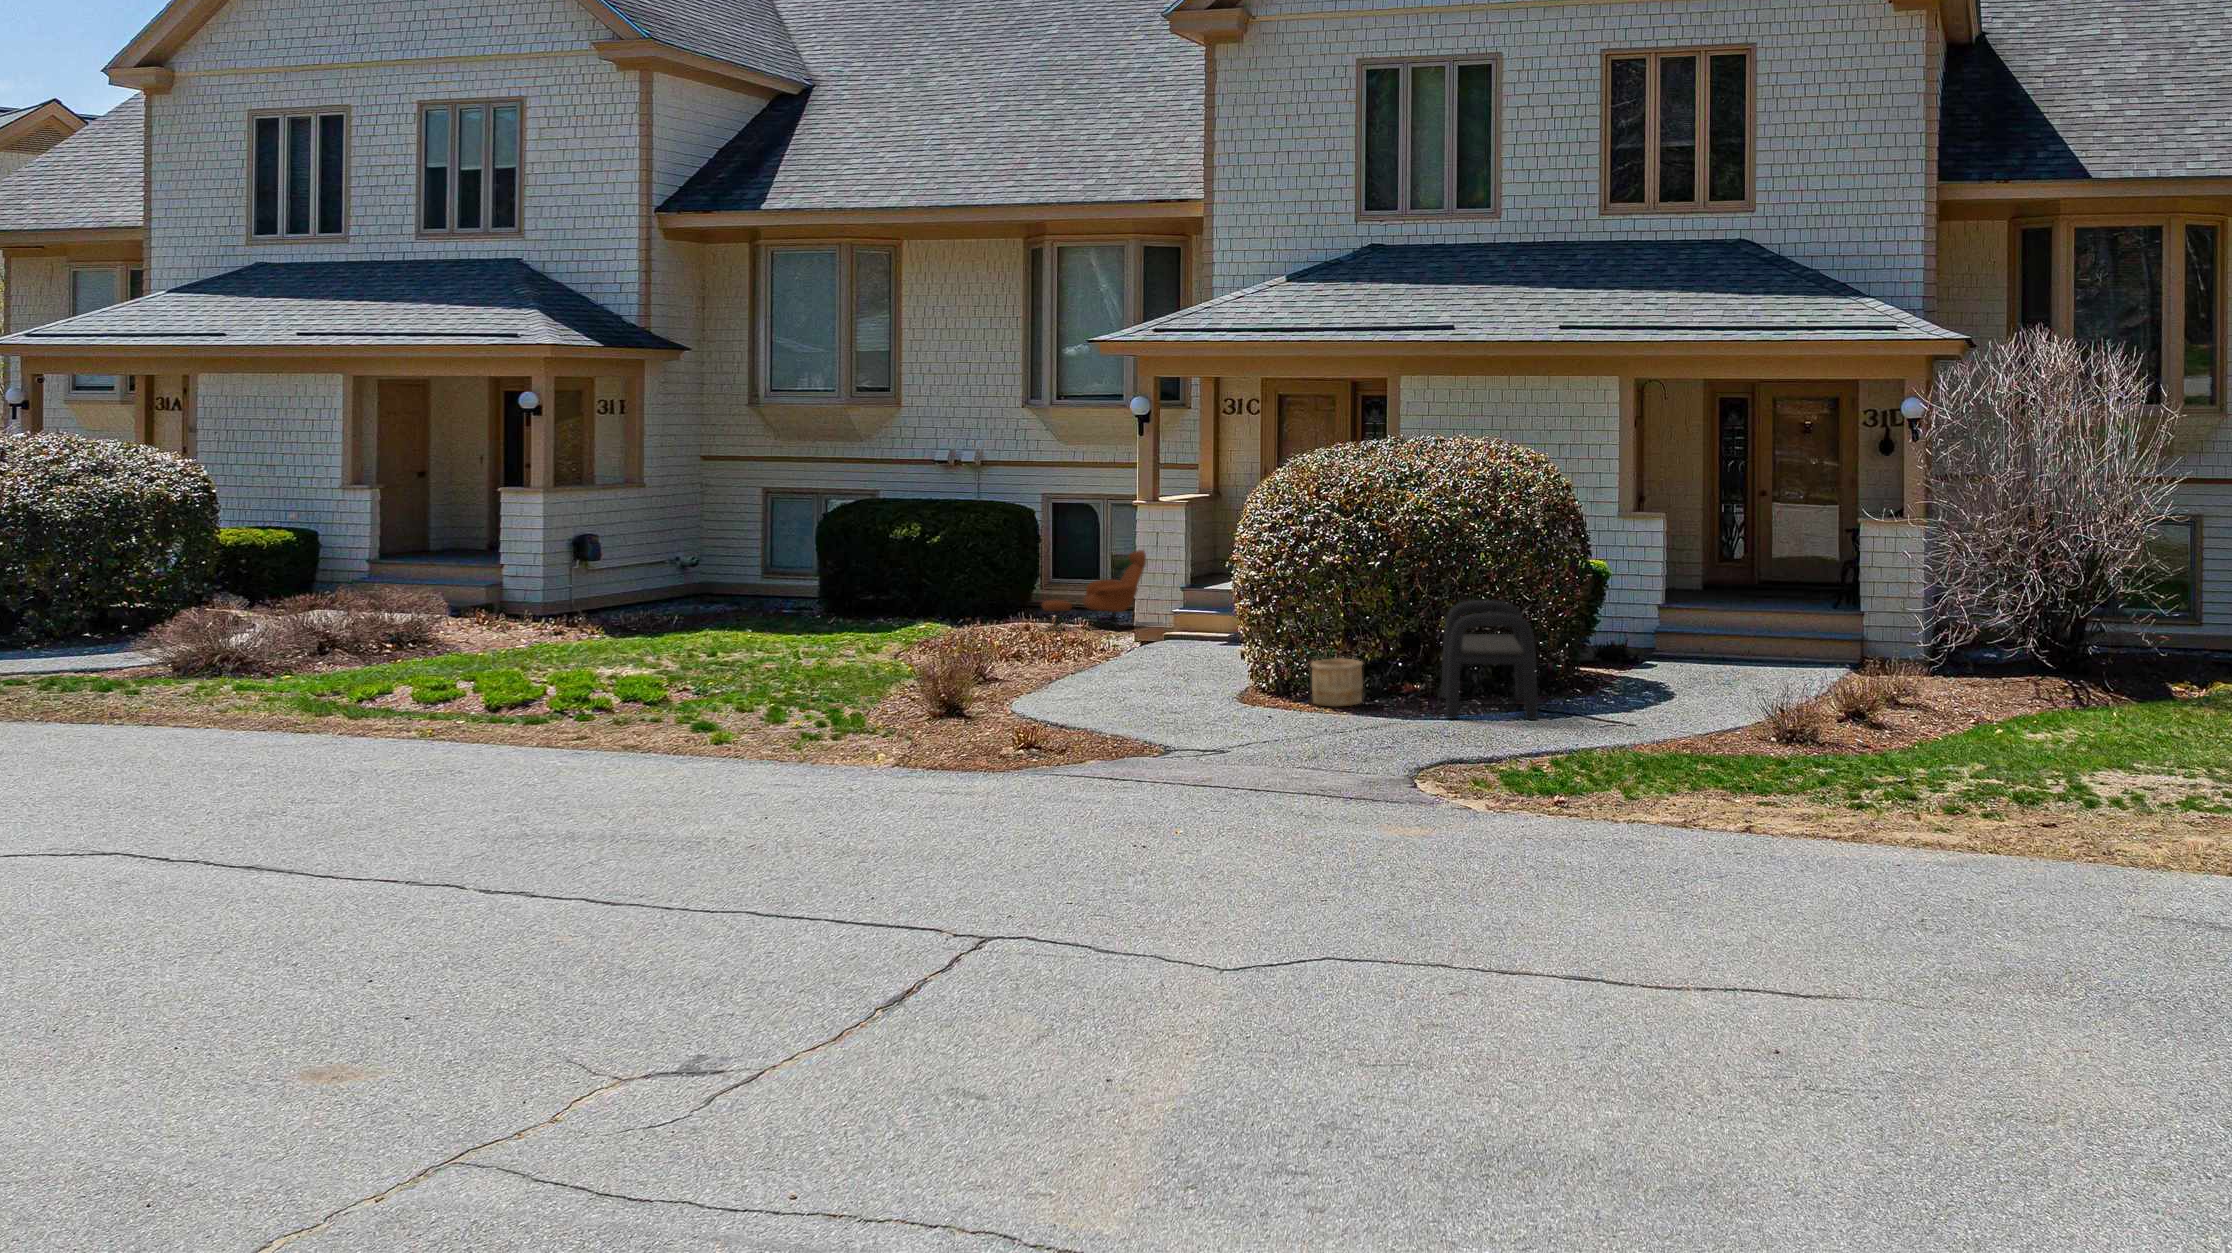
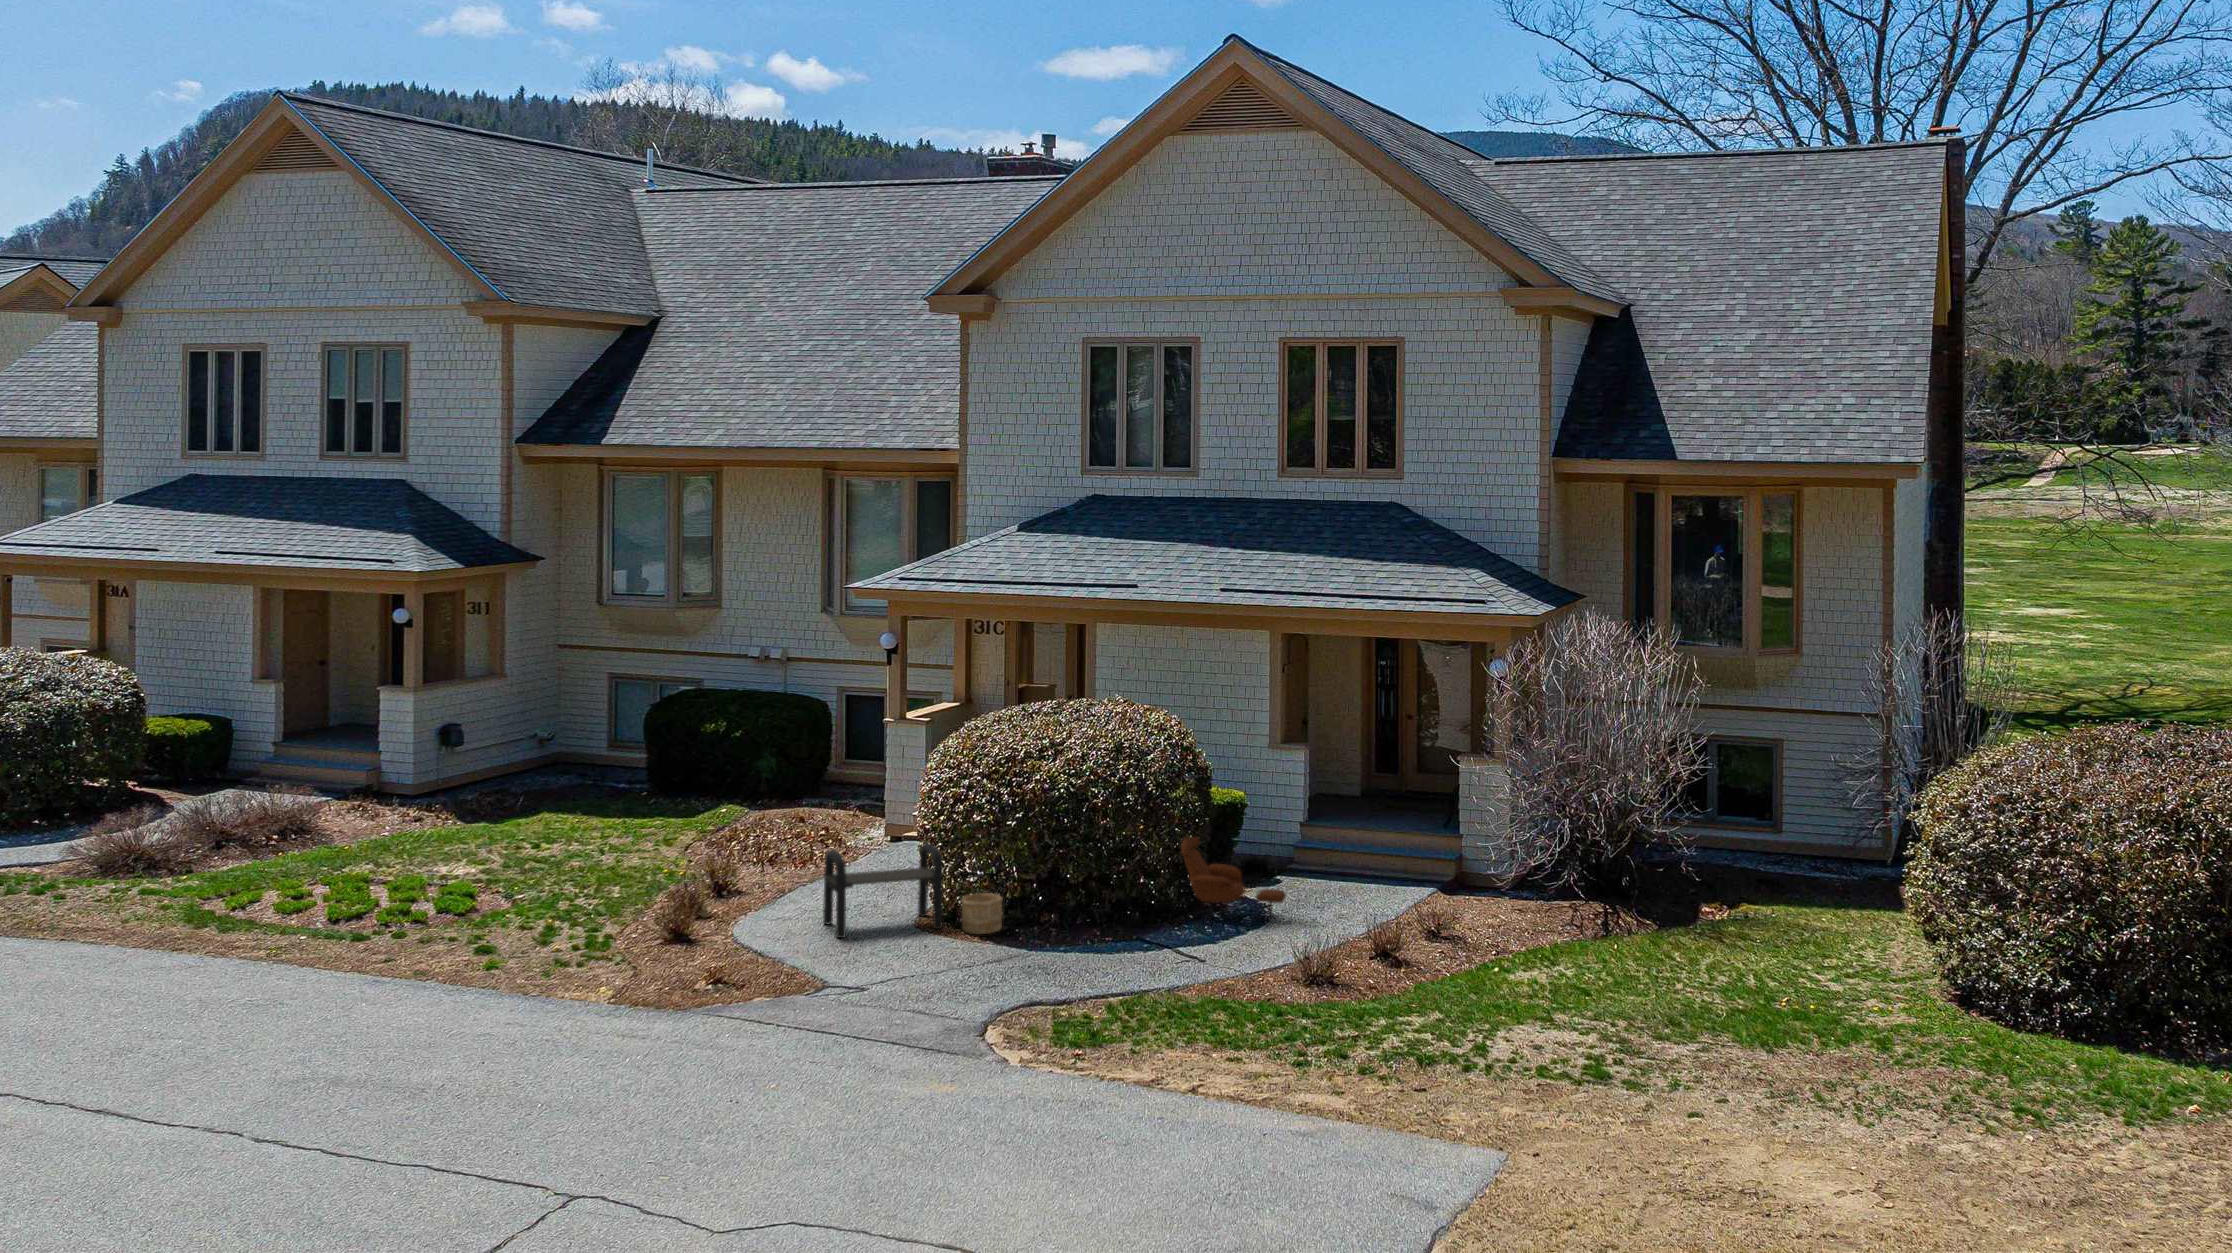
lounge chair: present [1042,550,1146,629] -> present [1182,837,1286,924]
decorative plant: none [956,552,987,604] -> present [753,749,776,792]
bench: present [1441,600,1538,720] -> present [823,843,943,938]

